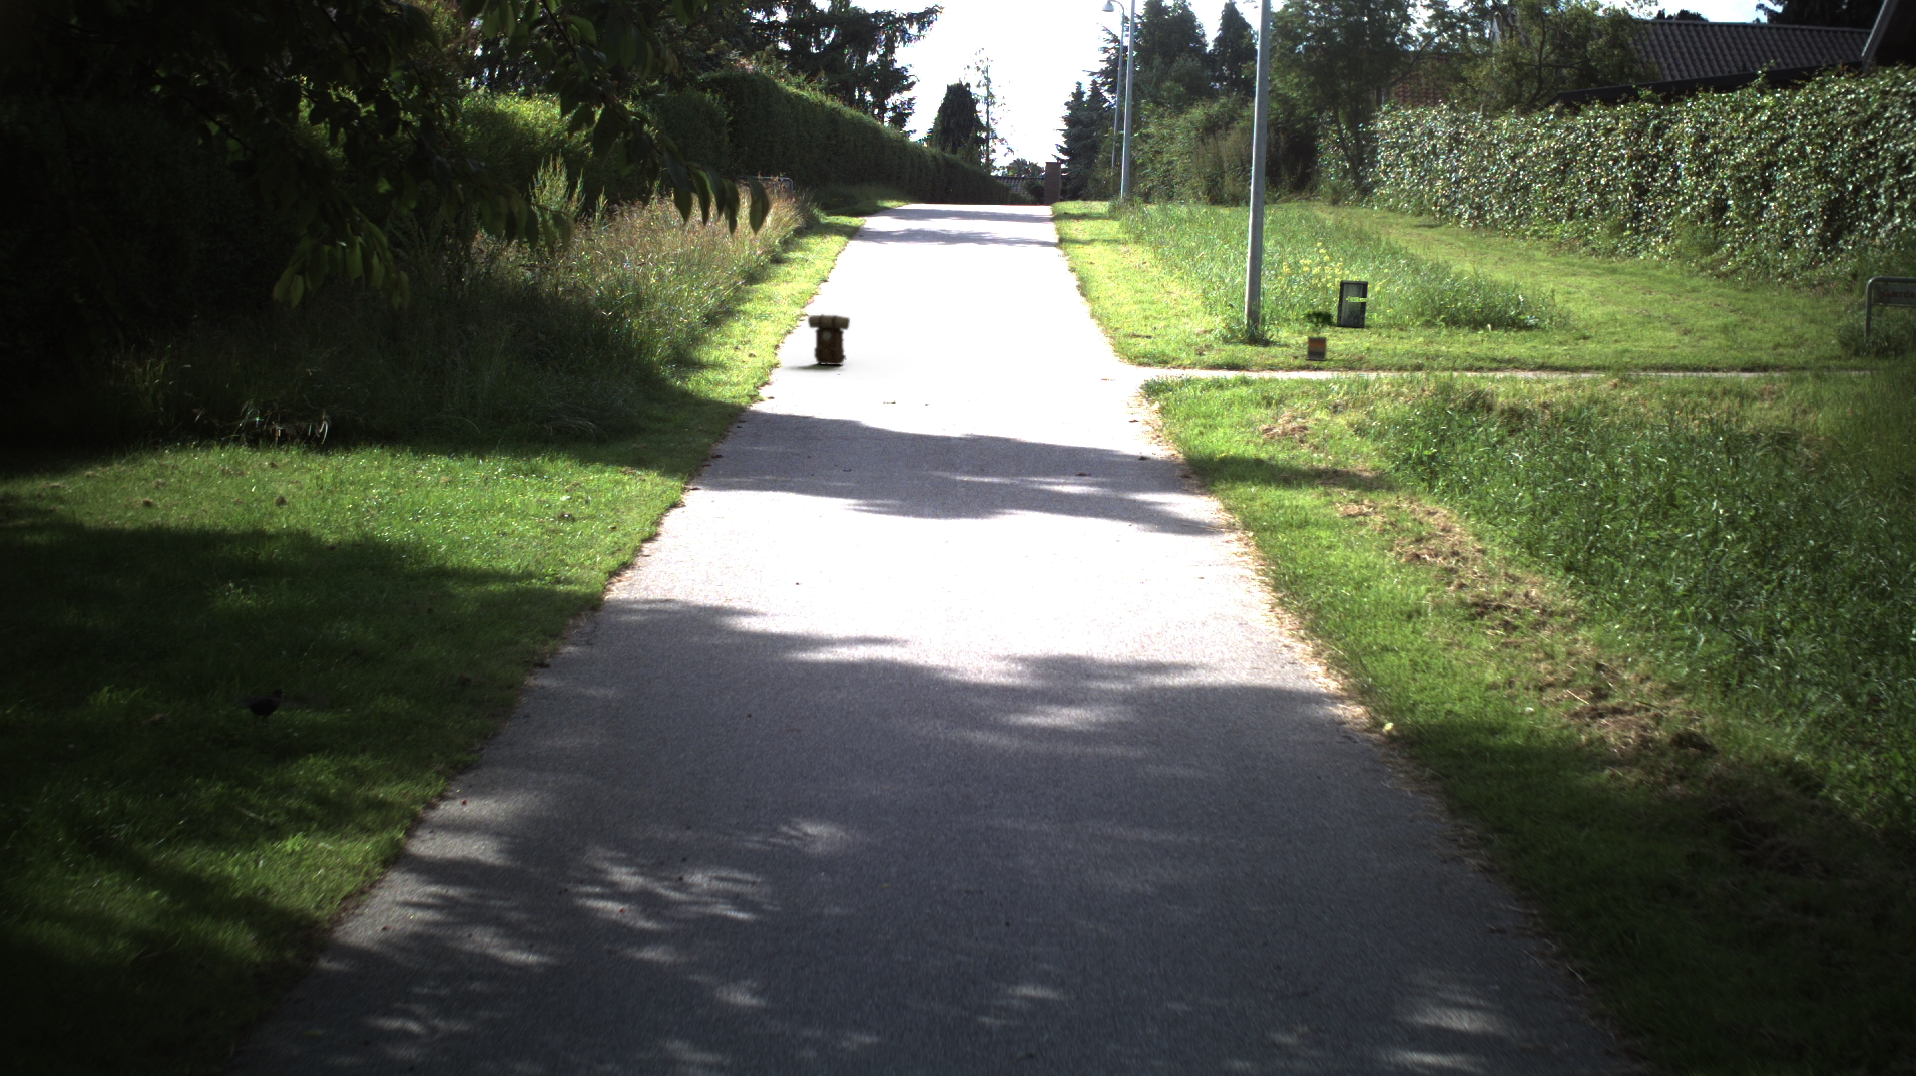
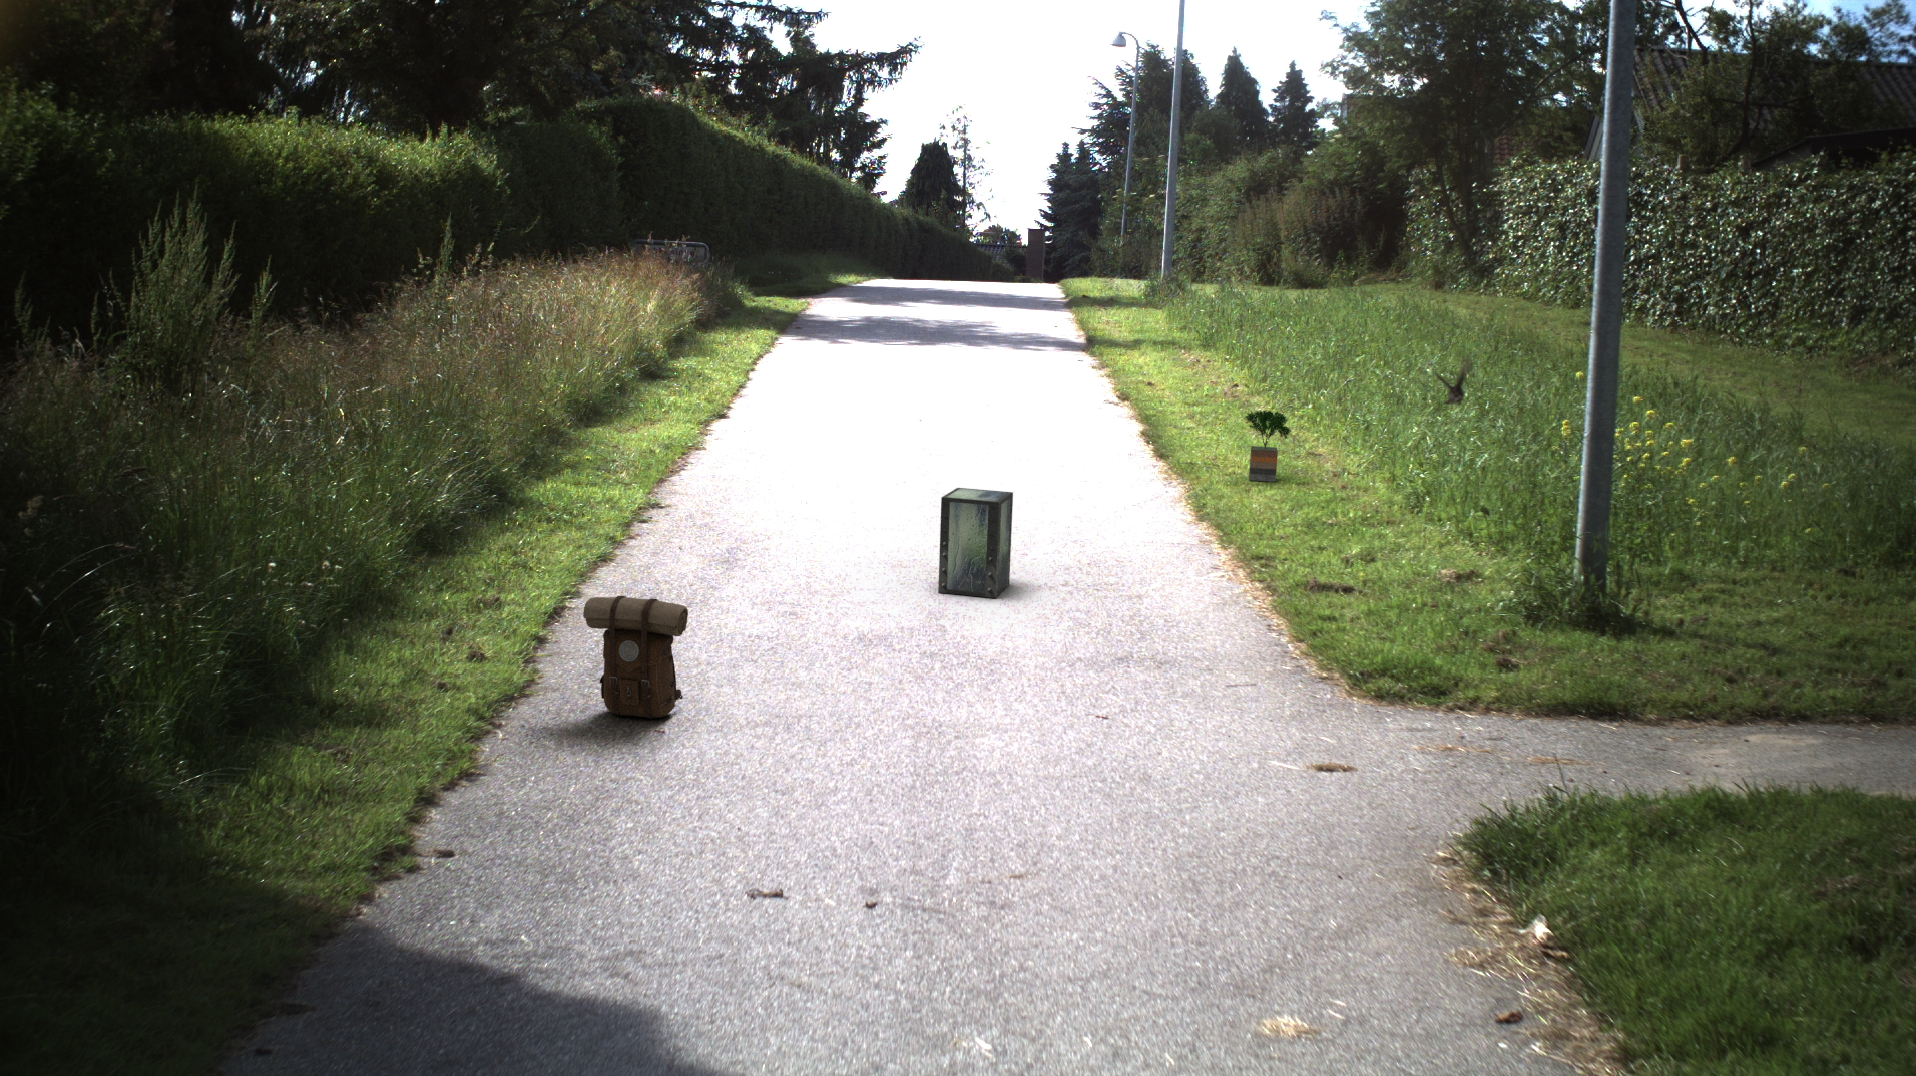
storage box: present [1336,280,1368,328] -> present [938,488,1013,598]
potted tree: present [1305,311,1336,361] -> present [1245,410,1291,482]

